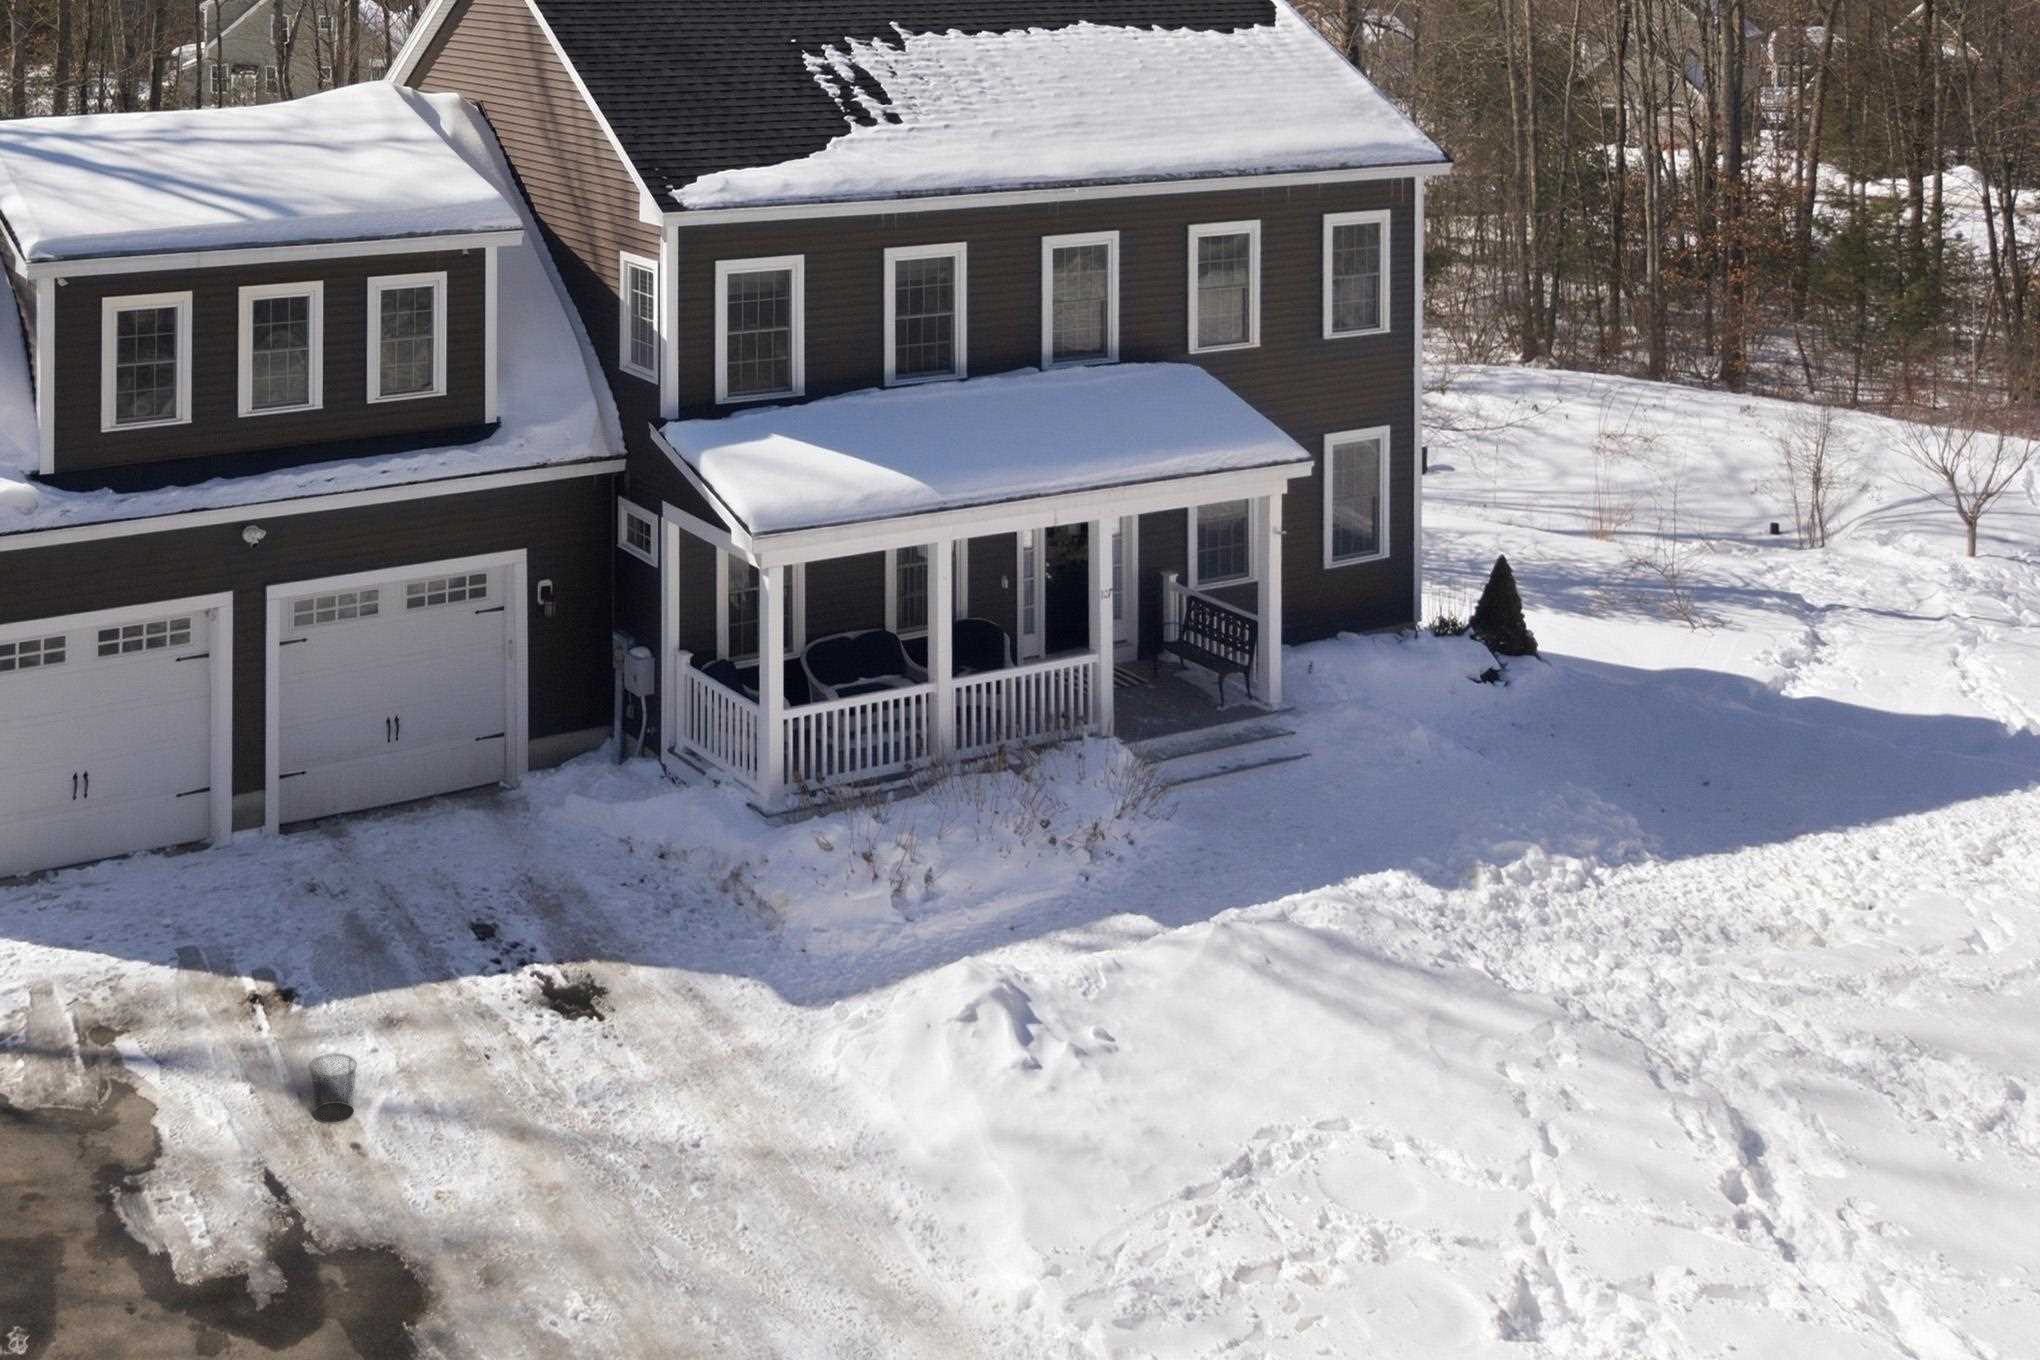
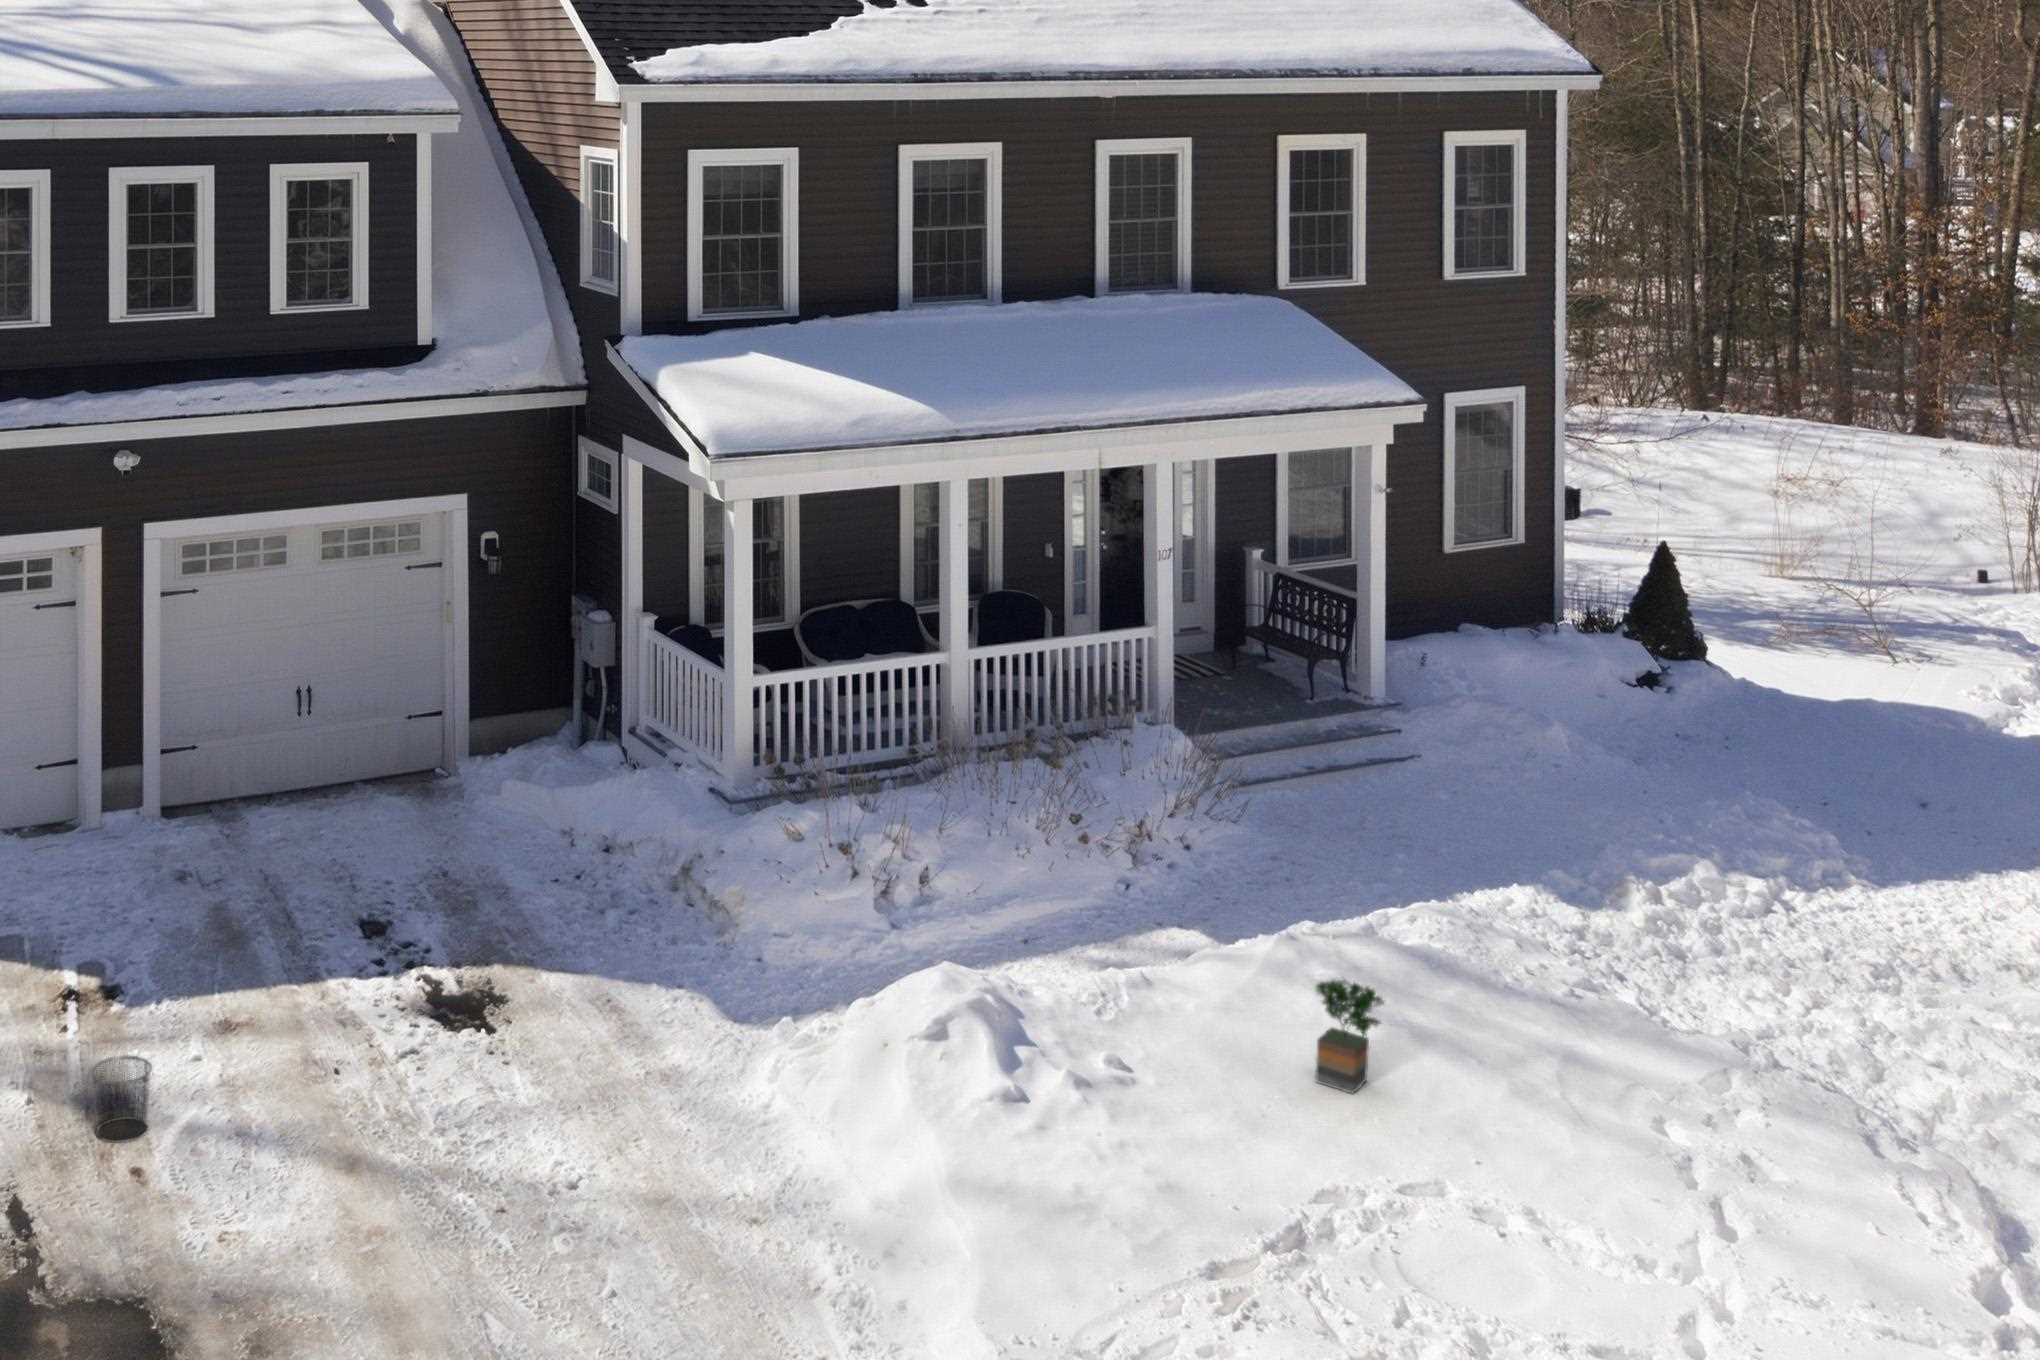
potted tree: none [1257,968,1312,1058] -> present [1315,980,1384,1093]

